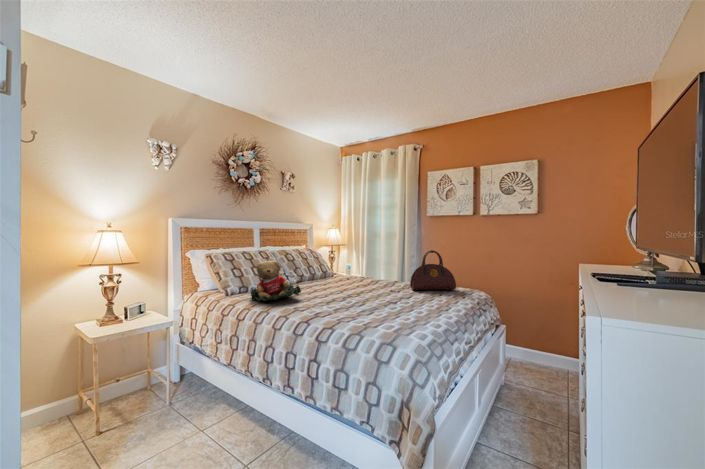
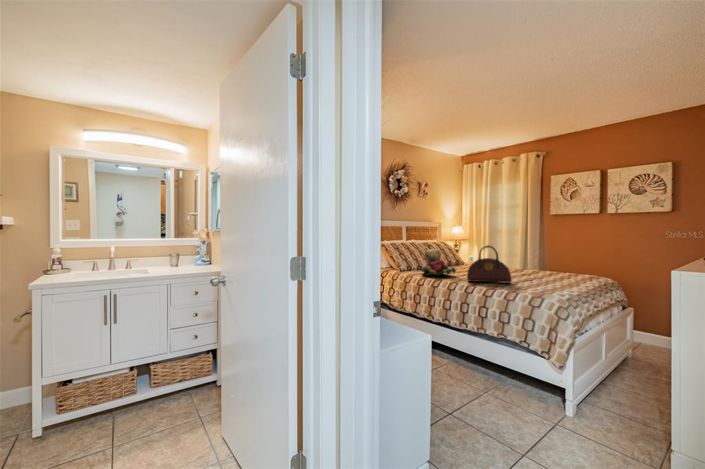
handbag: present [410,250,456,290] -> present [467,245,512,283]

